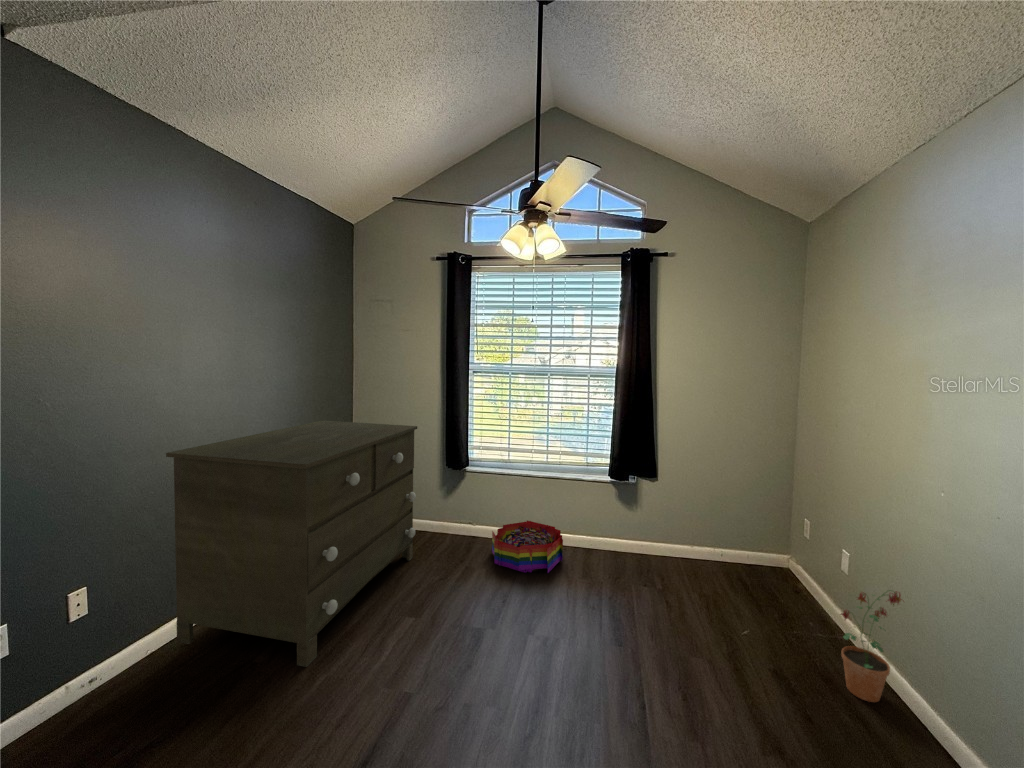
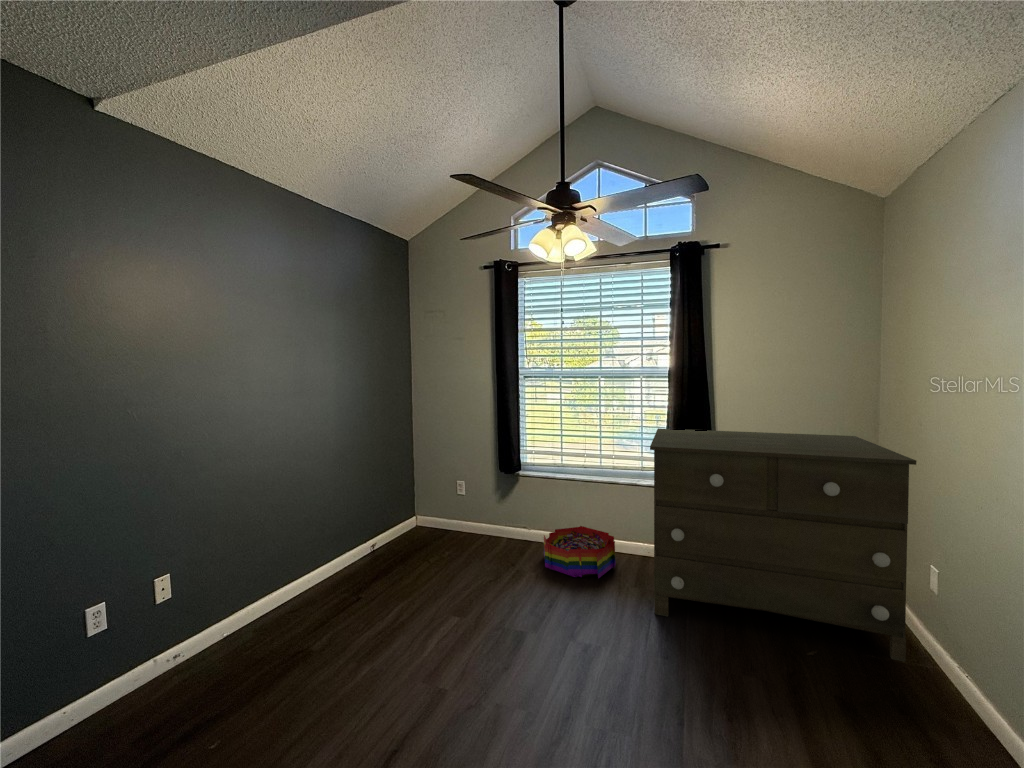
dresser: present [166,421,417,667] -> present [650,428,916,661]
potted plant: present [840,591,901,702] -> none [916,609,1000,738]

